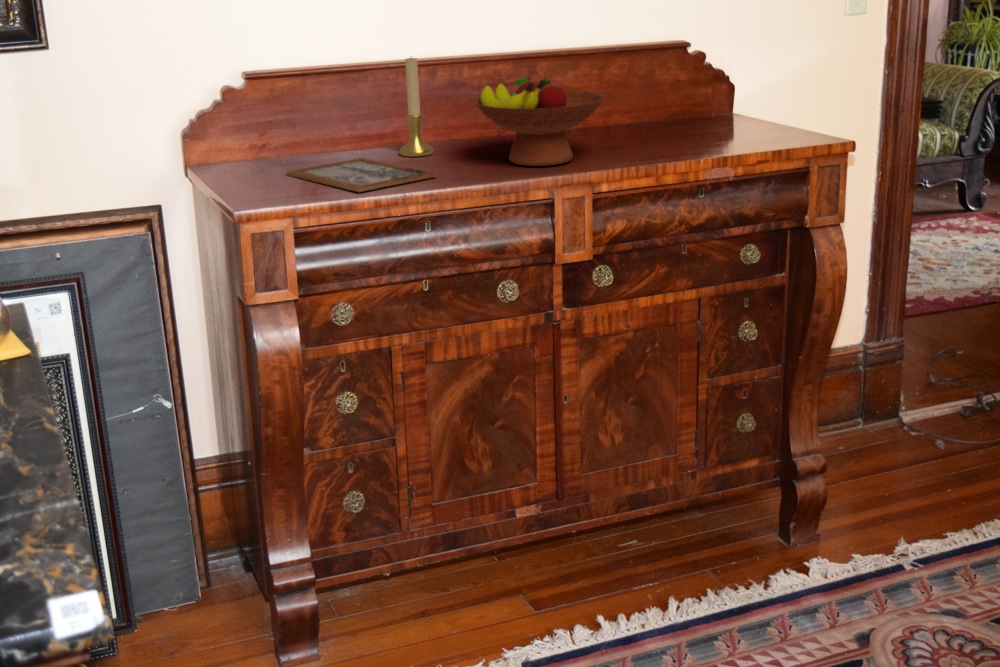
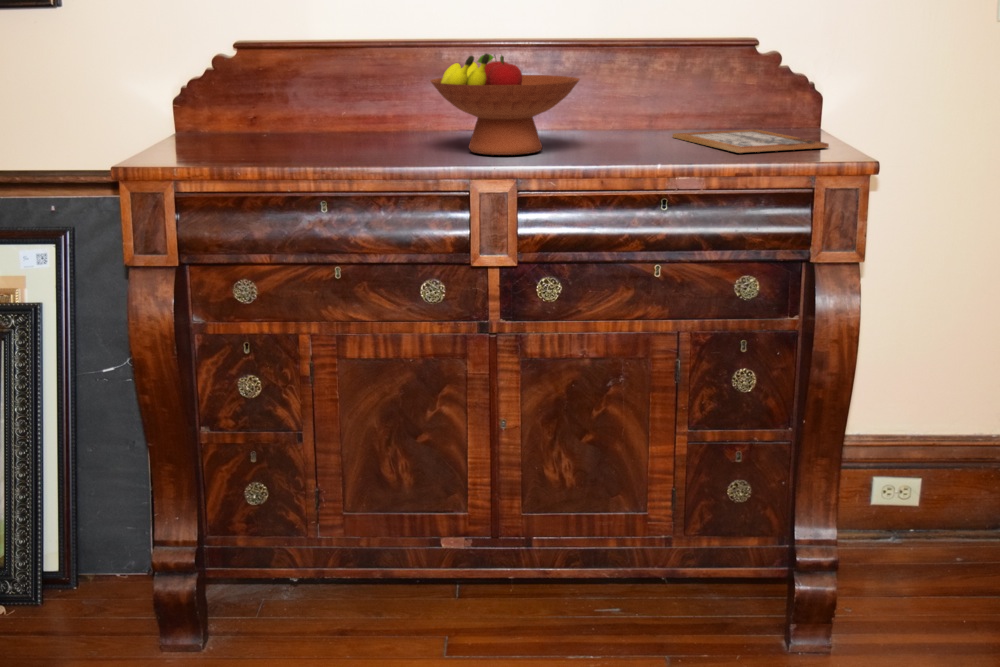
candle holder: present [400,58,433,157] -> none [385,29,422,139]
picture frame: present [287,158,437,192] -> present [673,129,829,153]

